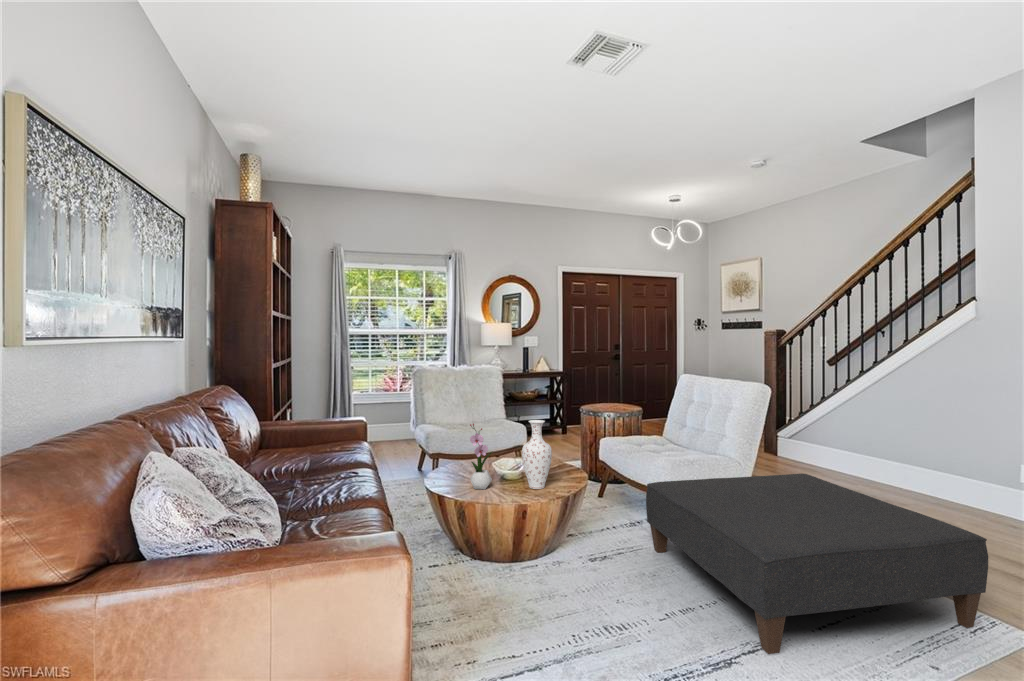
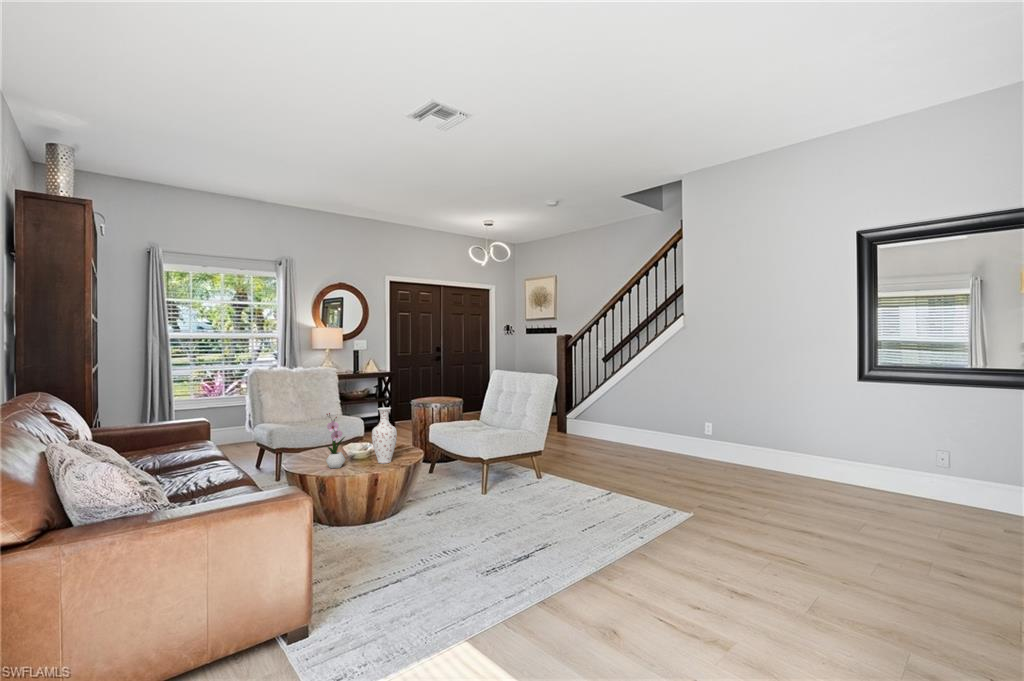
ottoman: present [646,474,988,654] -> none [470,438,674,550]

